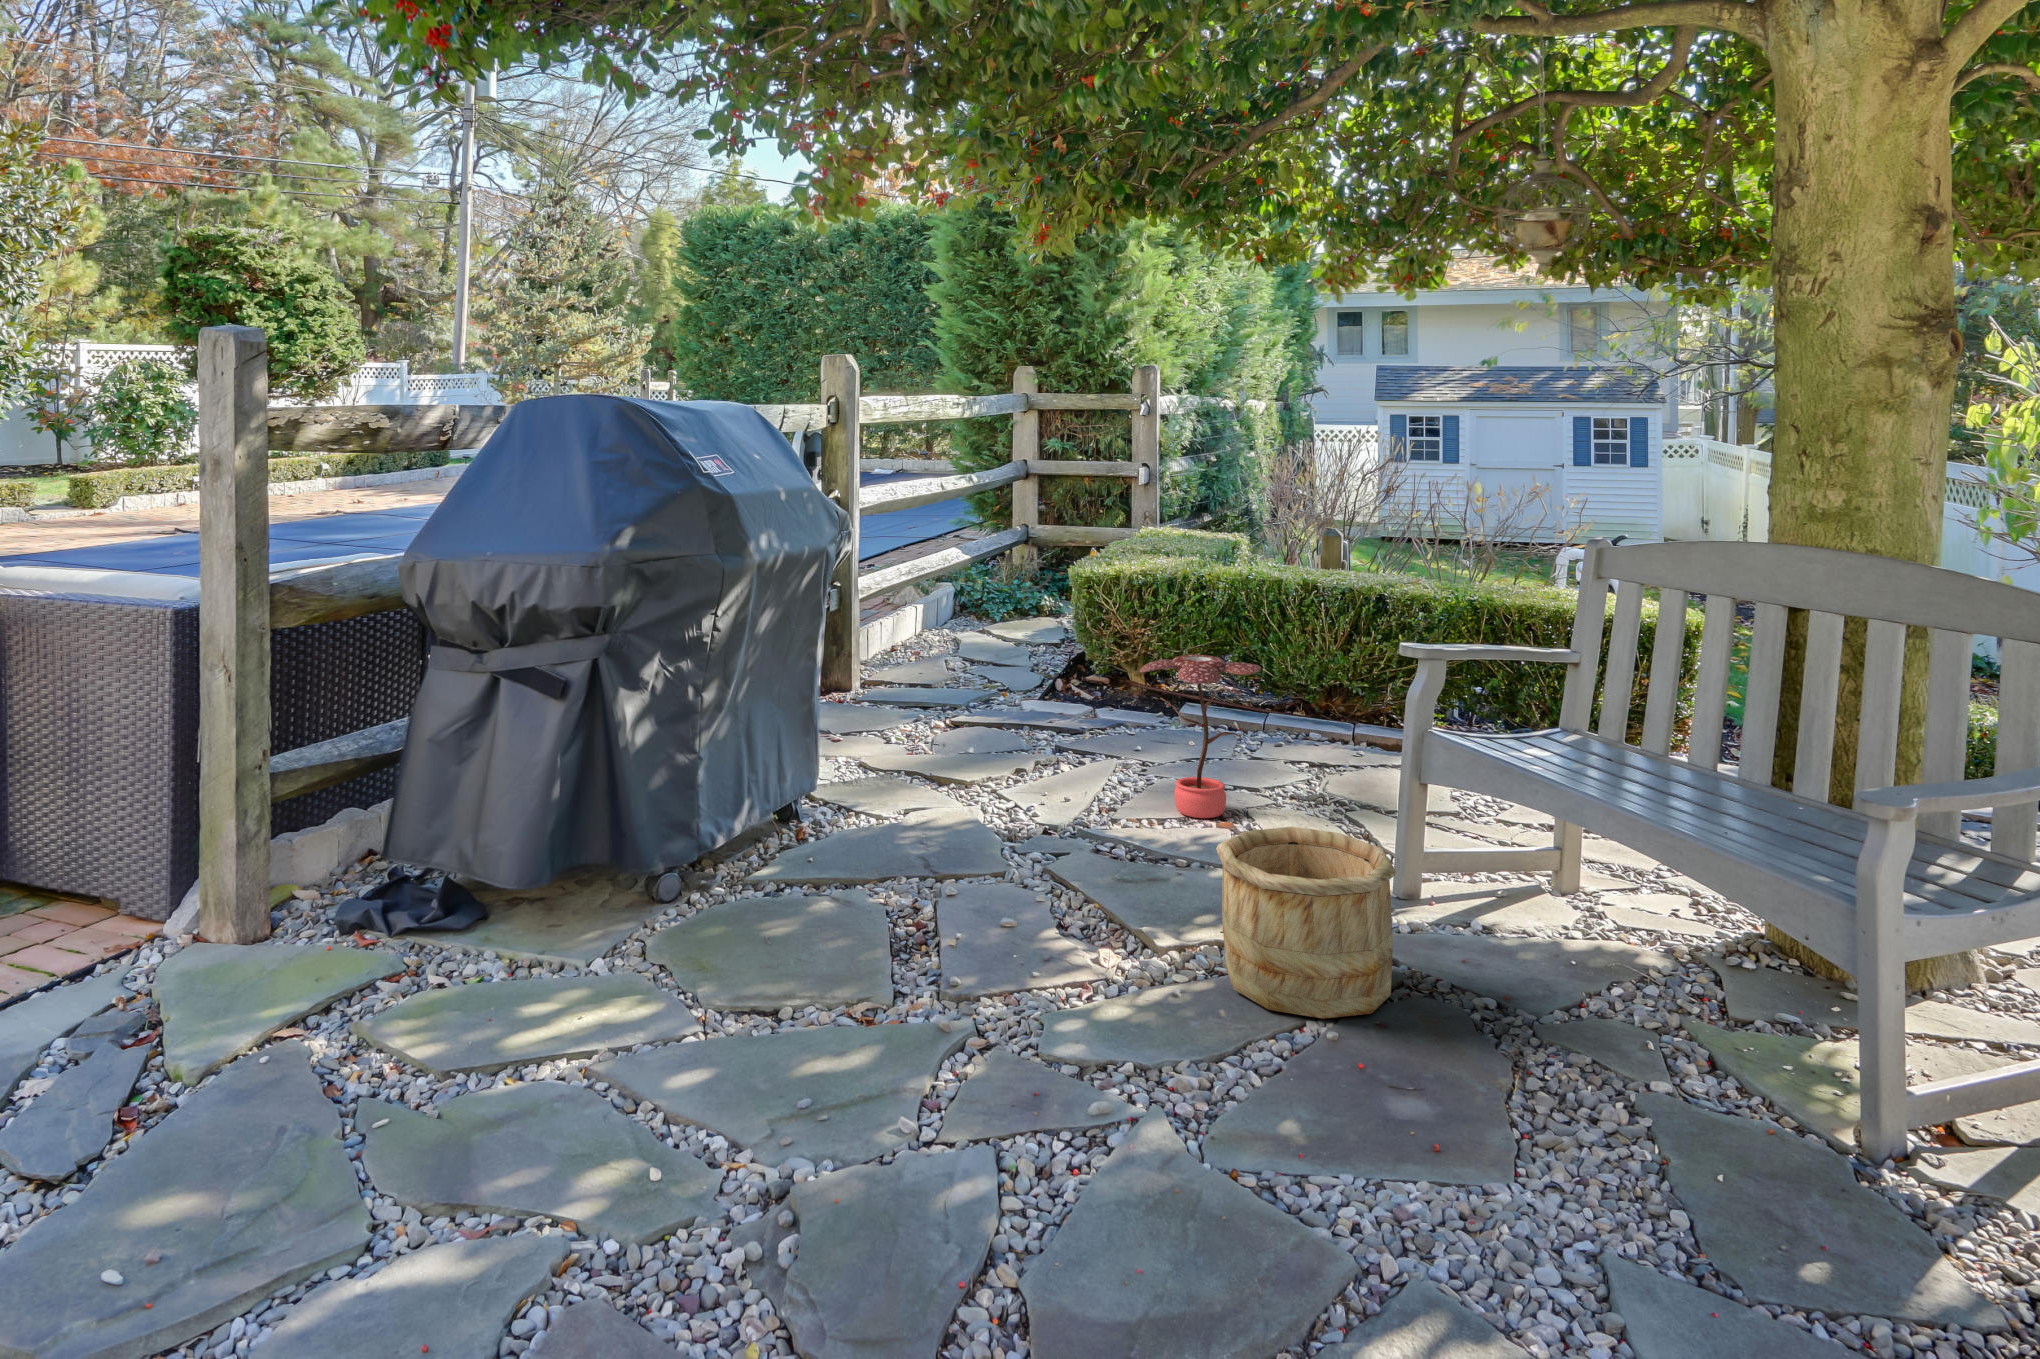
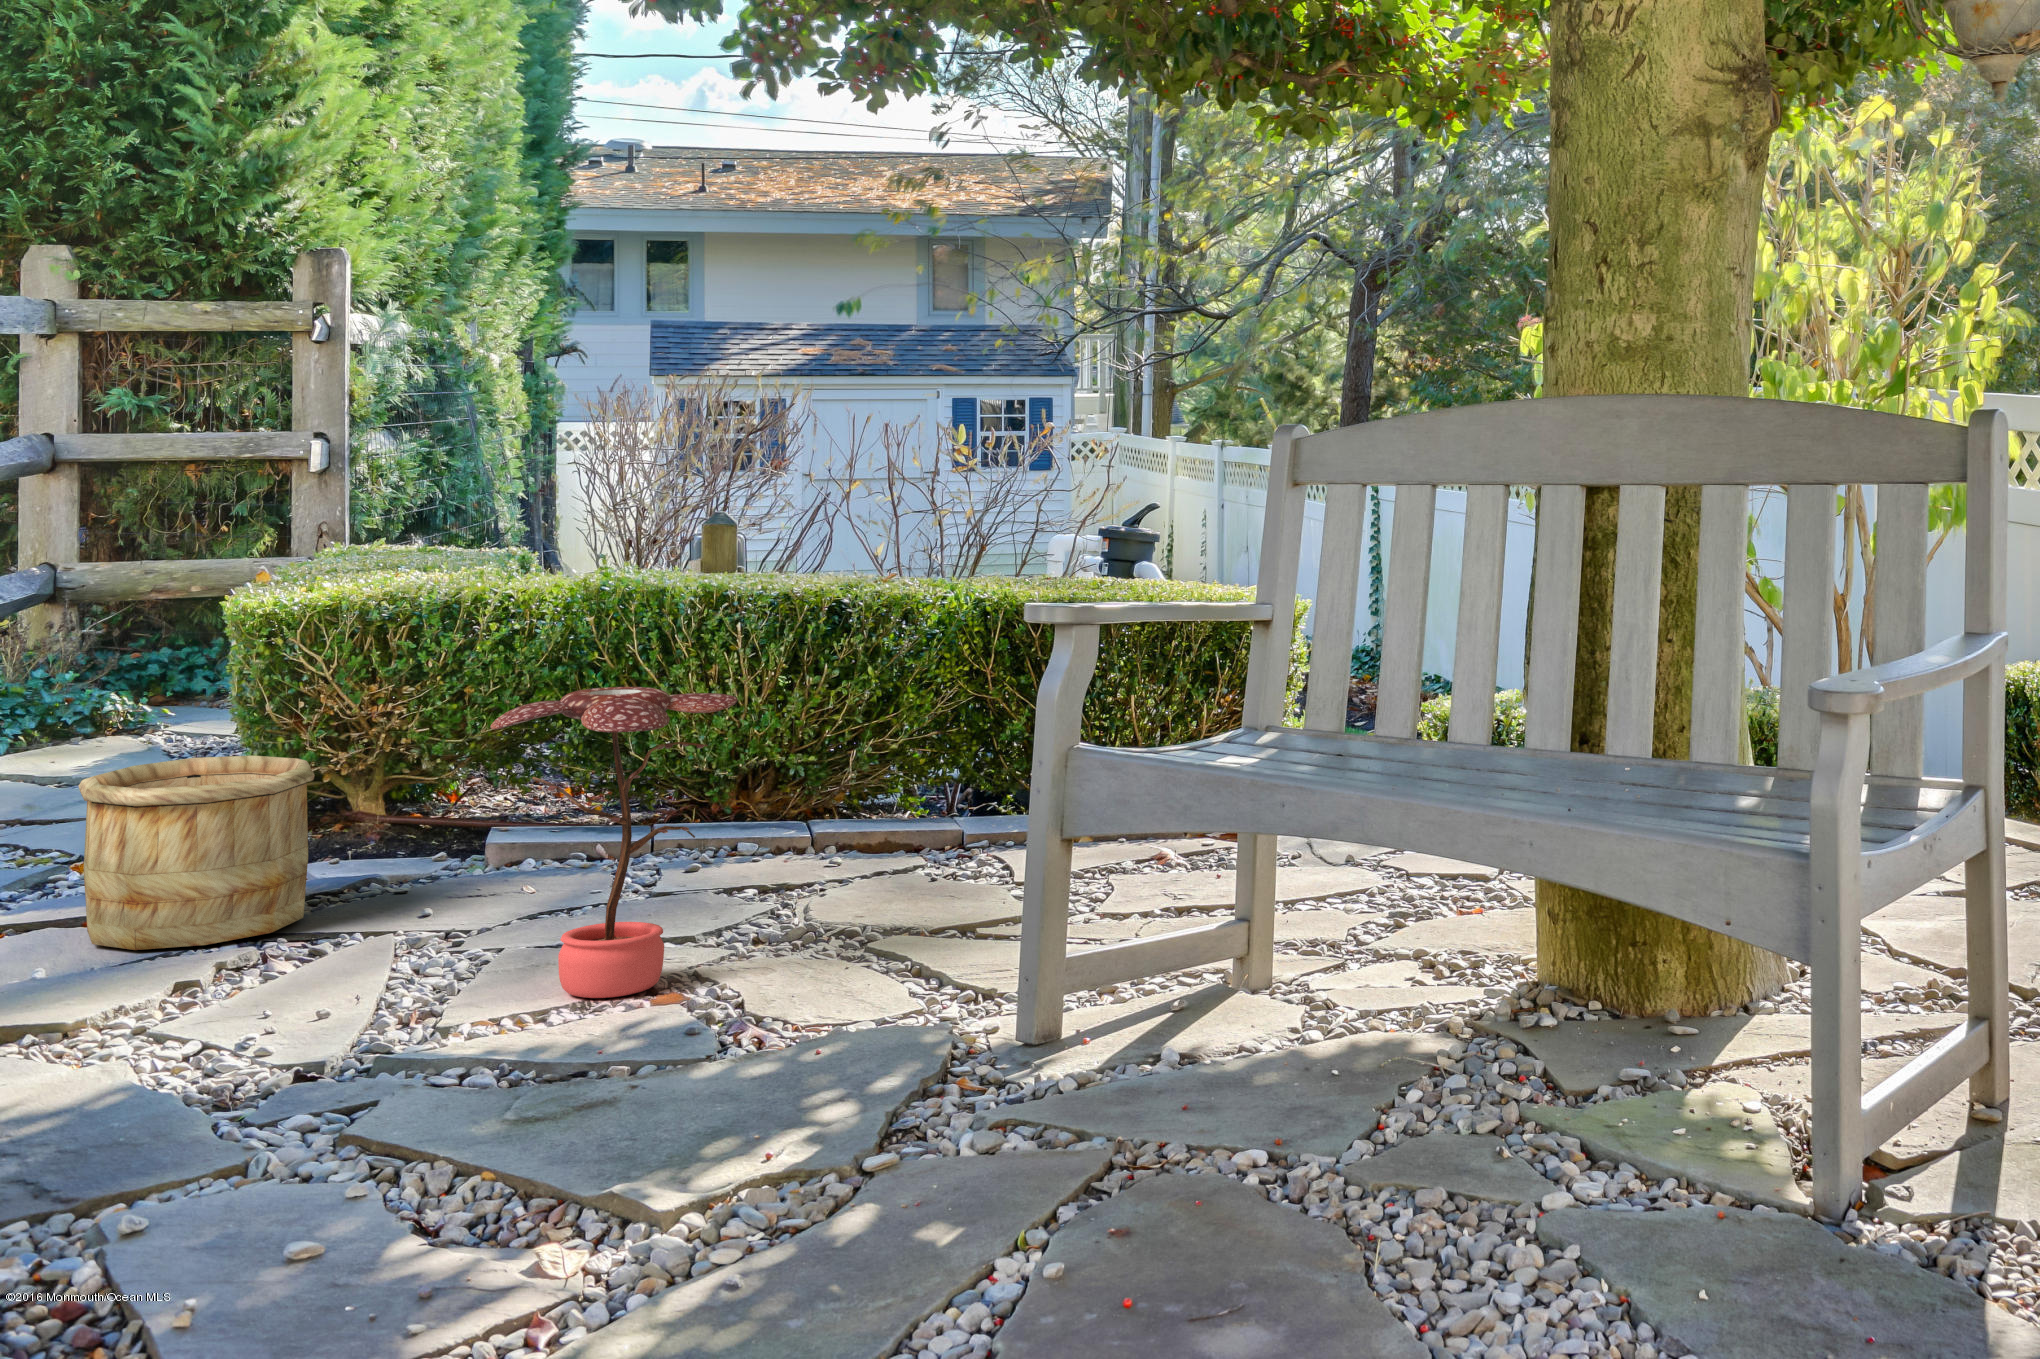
wooden bucket: present [1216,827,1396,1018] -> present [78,756,315,950]

